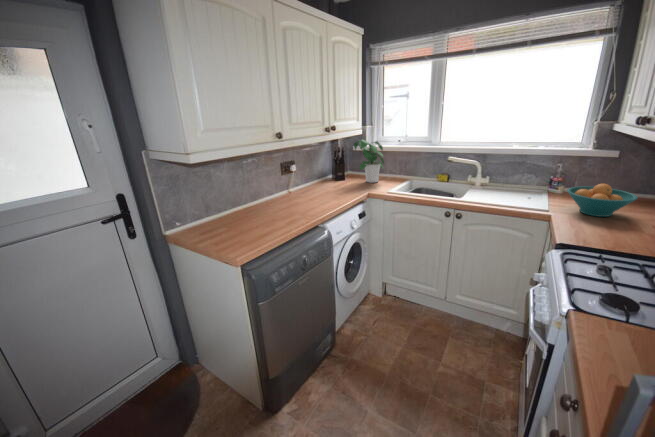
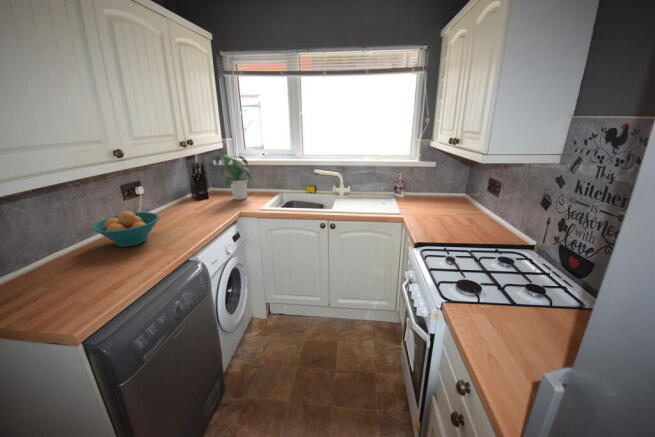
fruit bowl: present [567,184,638,217] -> present [92,211,159,247]

